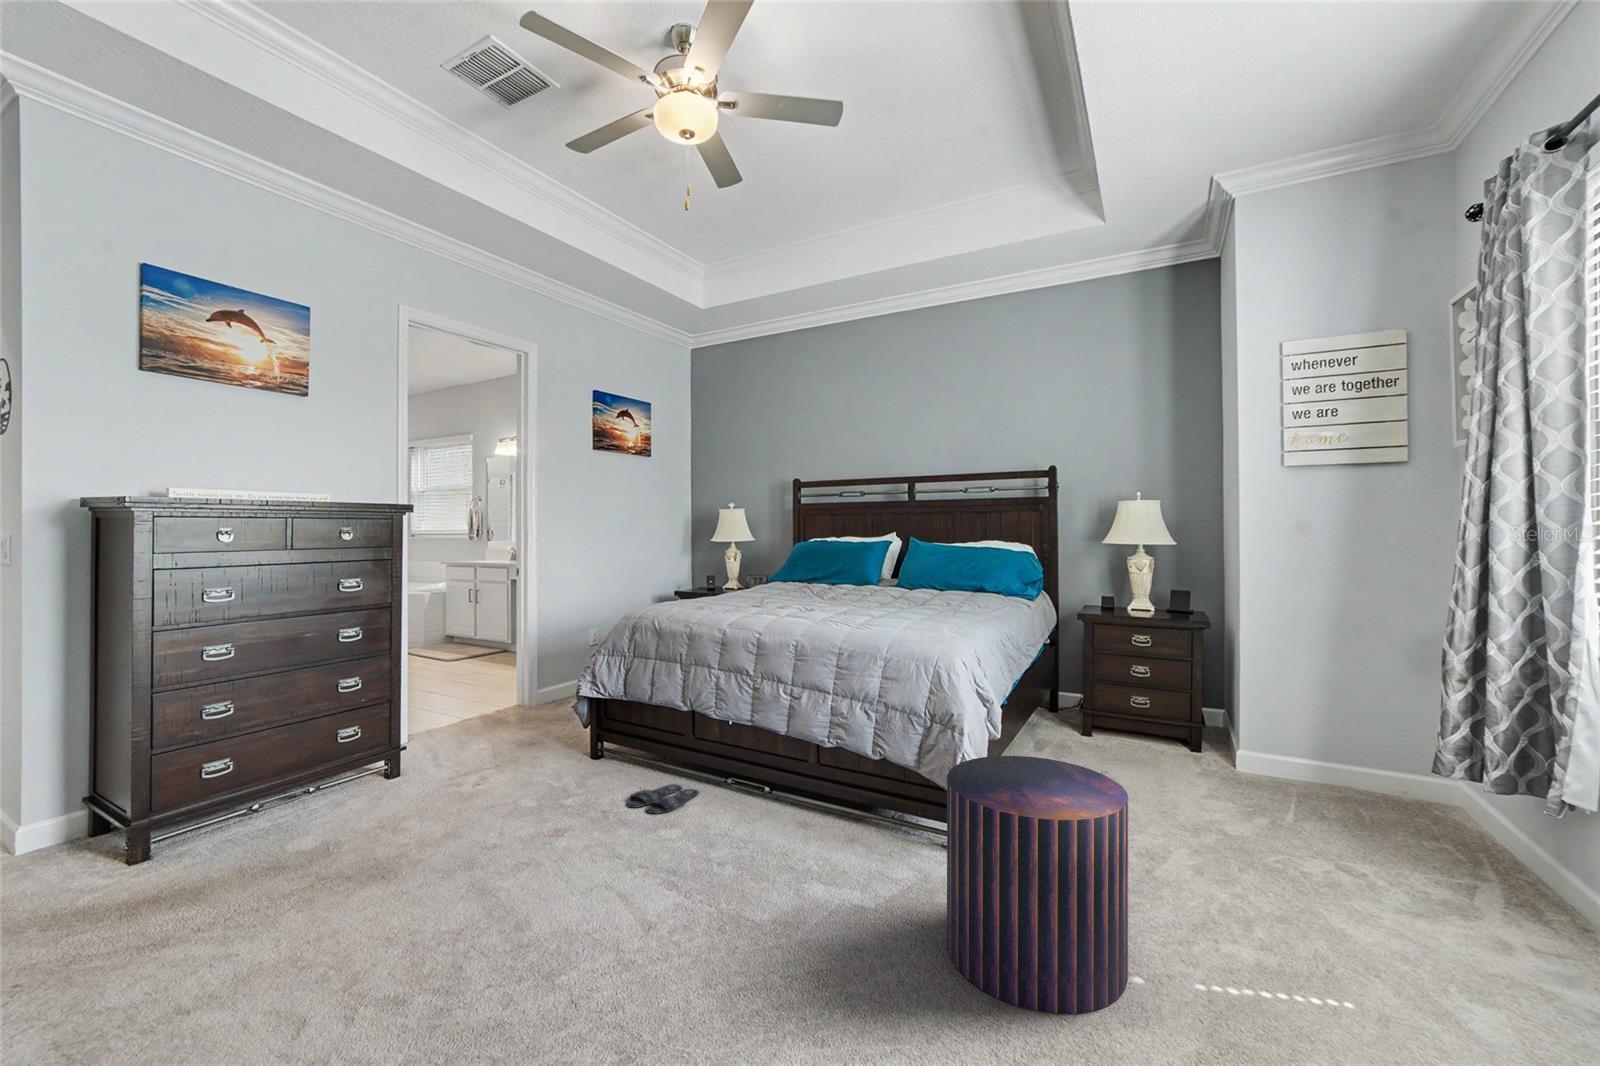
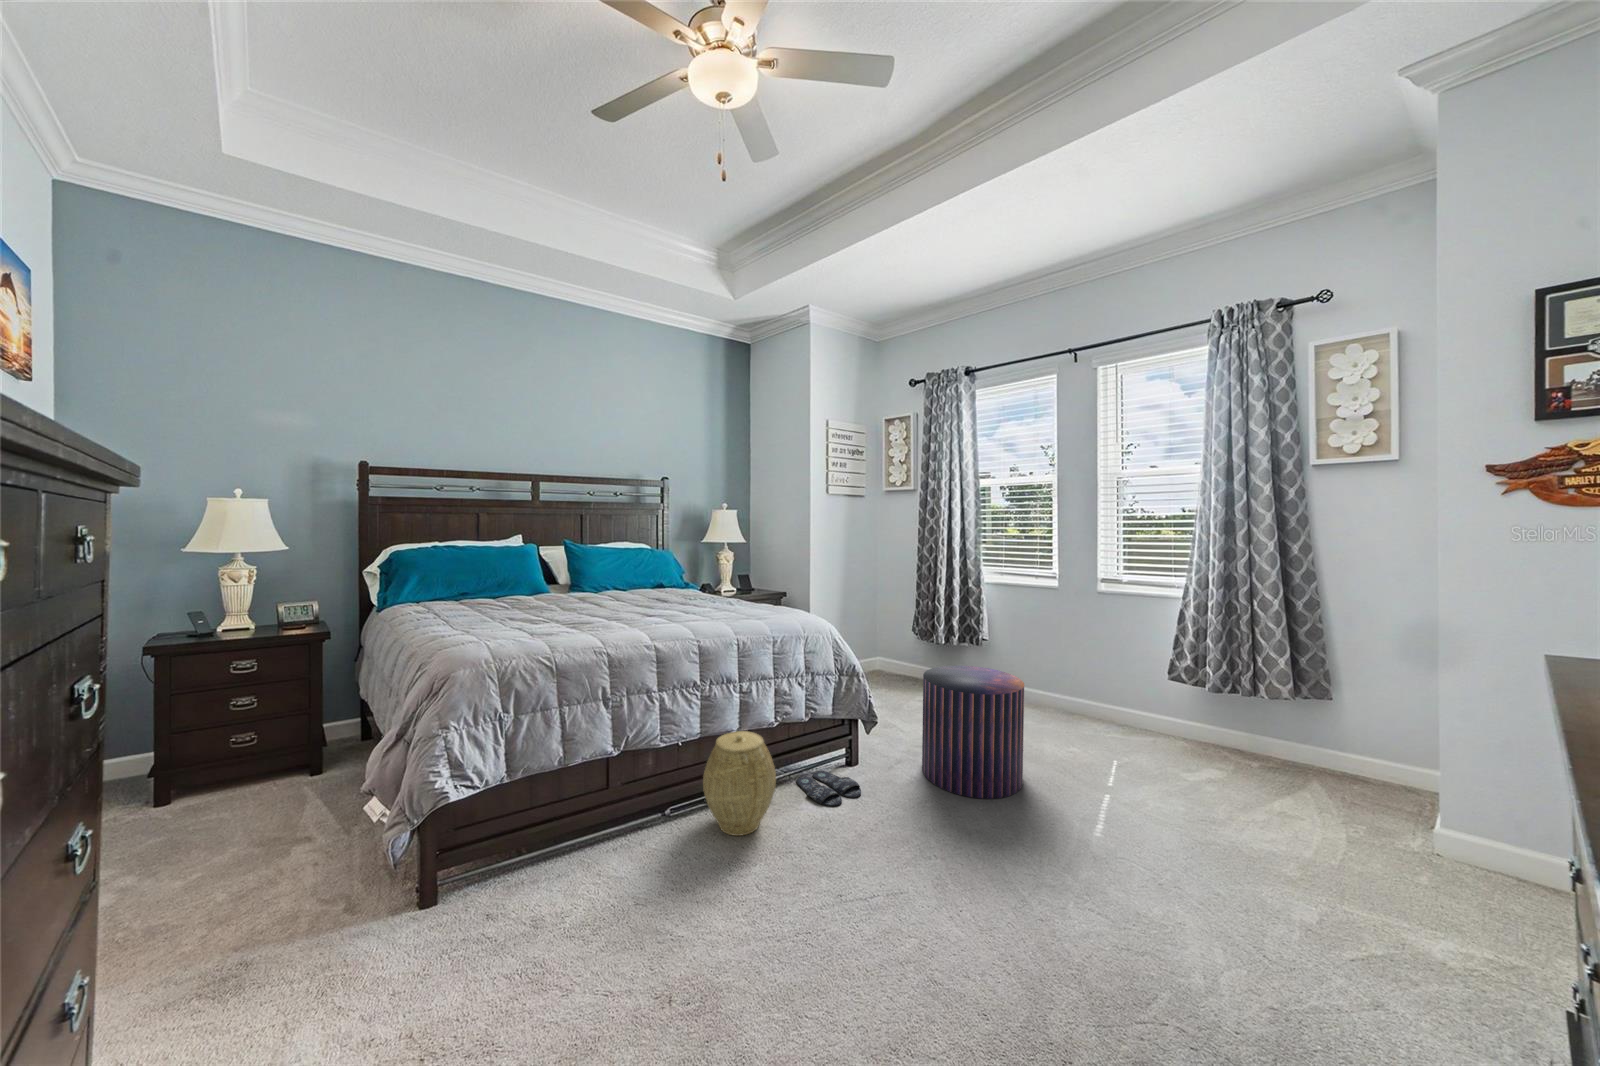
woven basket: none [718,731,793,833] -> present [703,731,776,836]
slippers: present [627,784,698,814] -> present [796,771,861,806]

